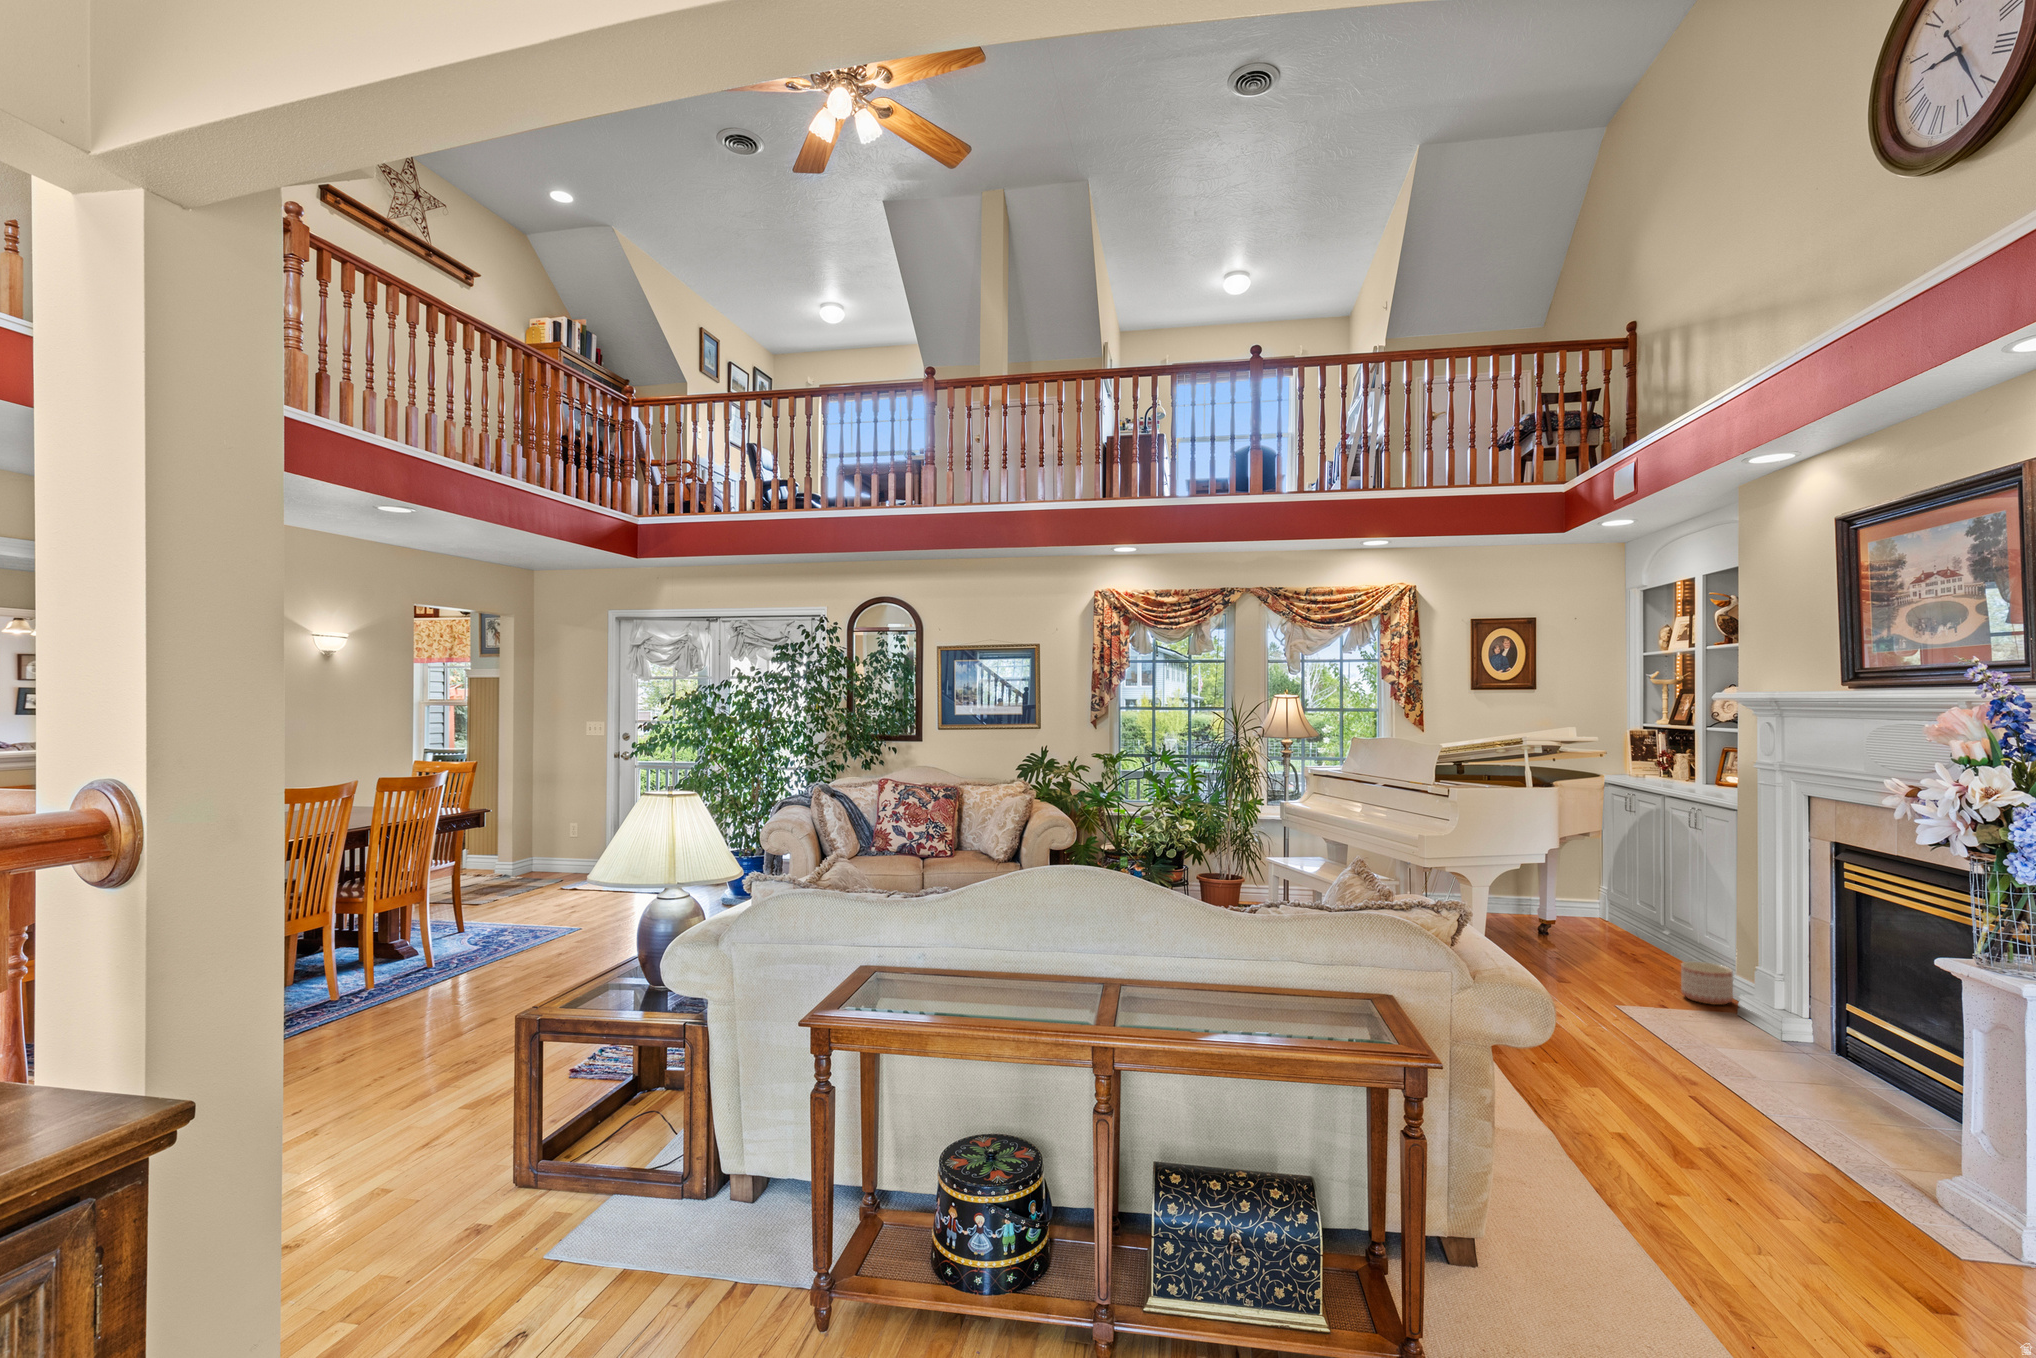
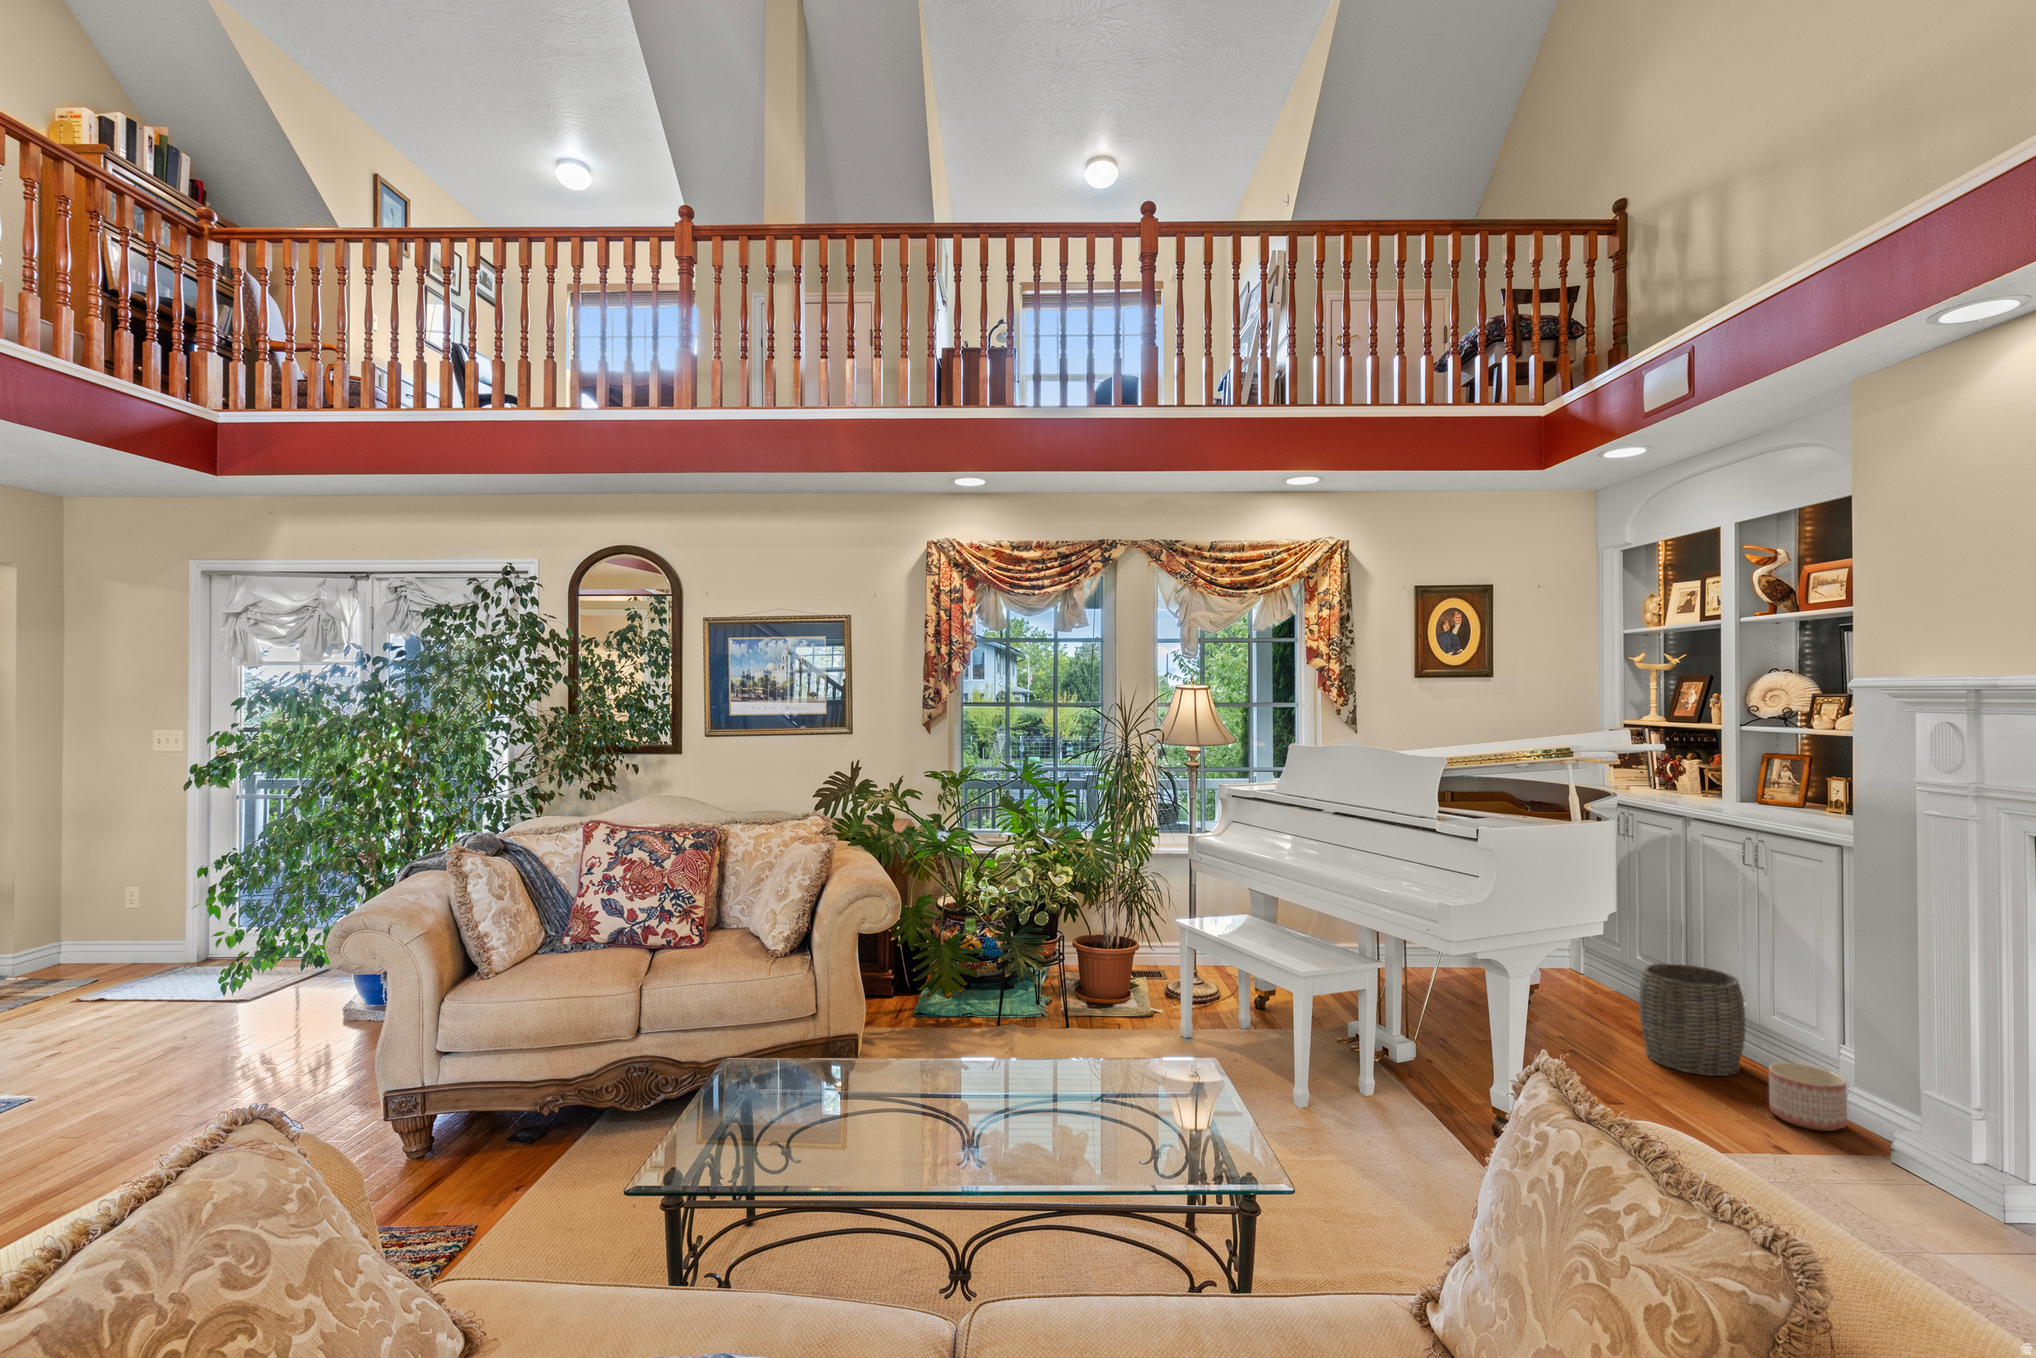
woven basket: none [1612,901,1687,977] -> present [1639,964,1745,1076]

